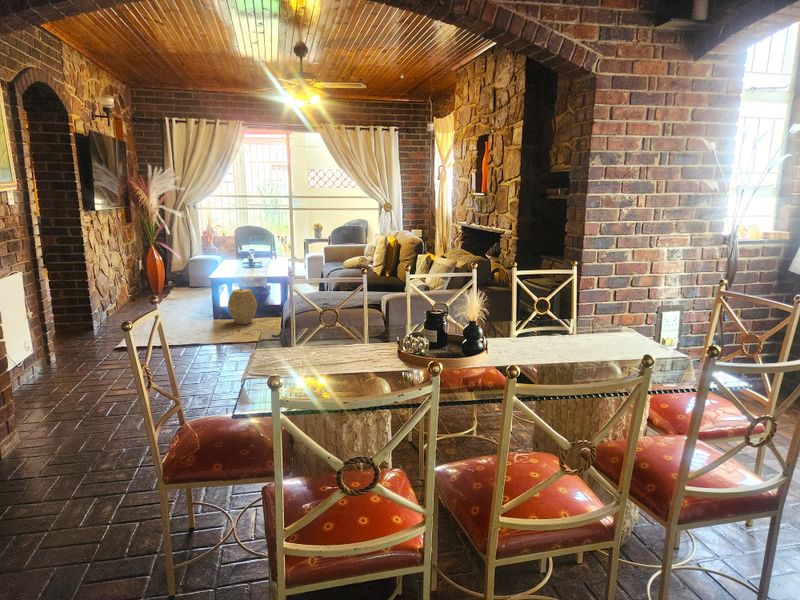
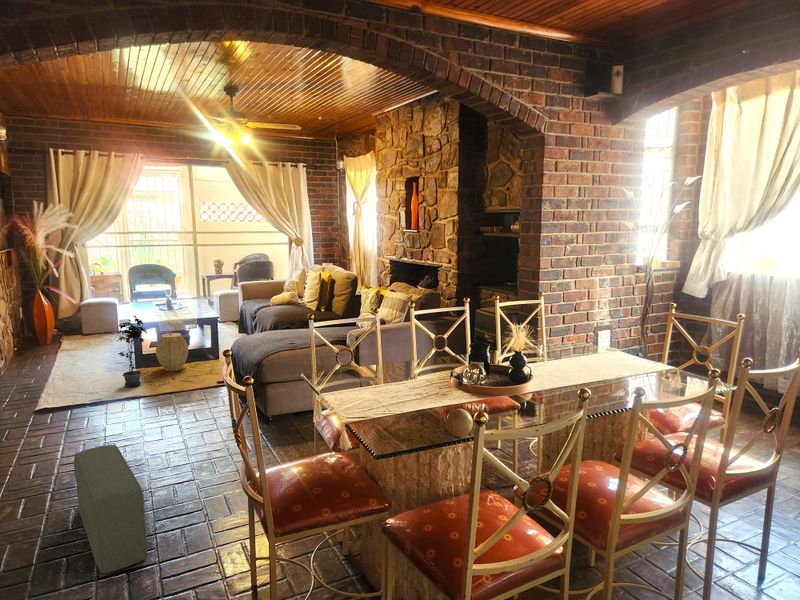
potted plant: none [184,270,215,335] -> present [117,316,147,387]
pouf: none [64,384,129,499] -> present [74,444,147,574]

